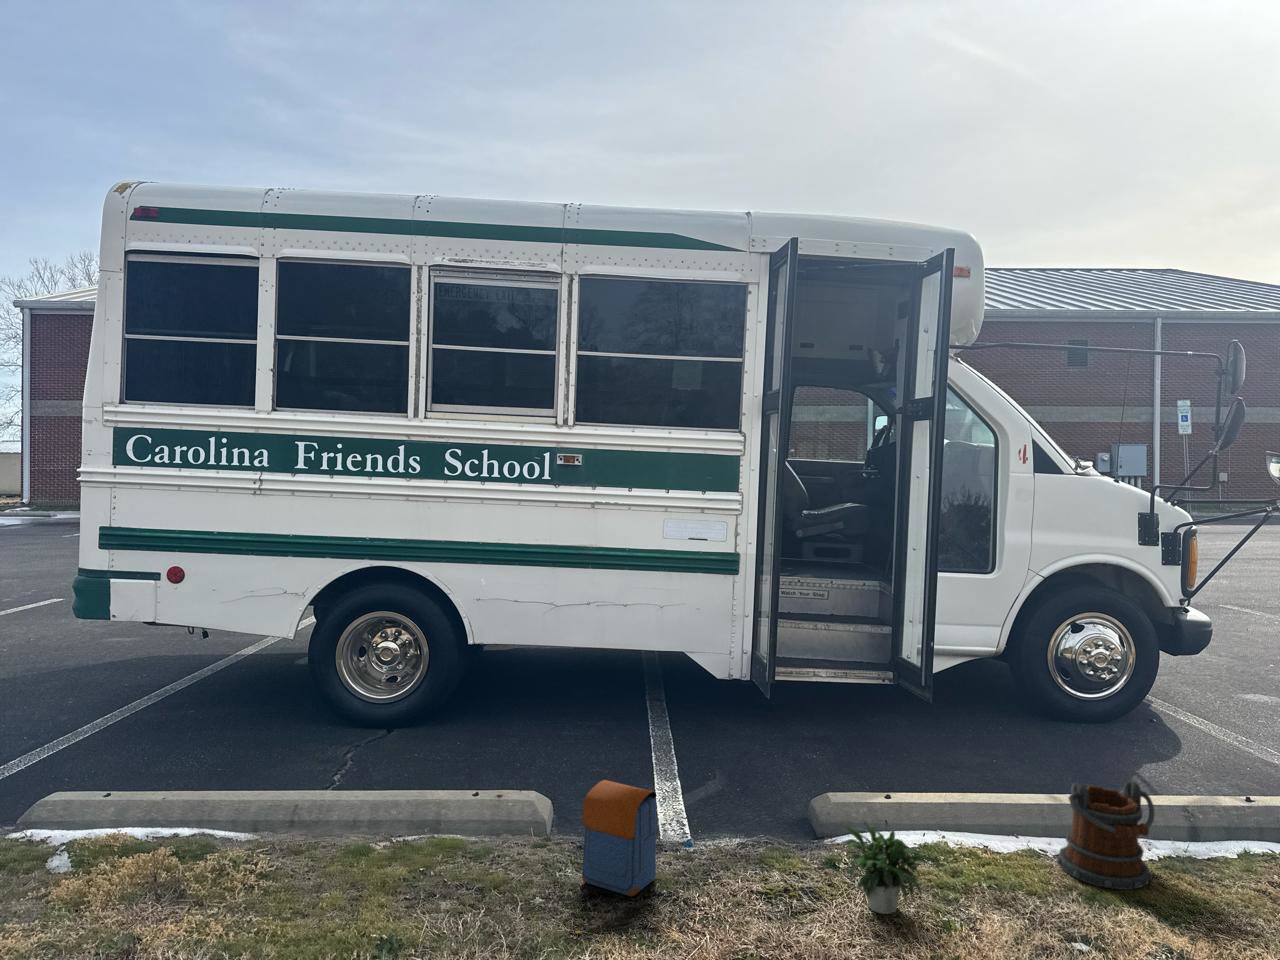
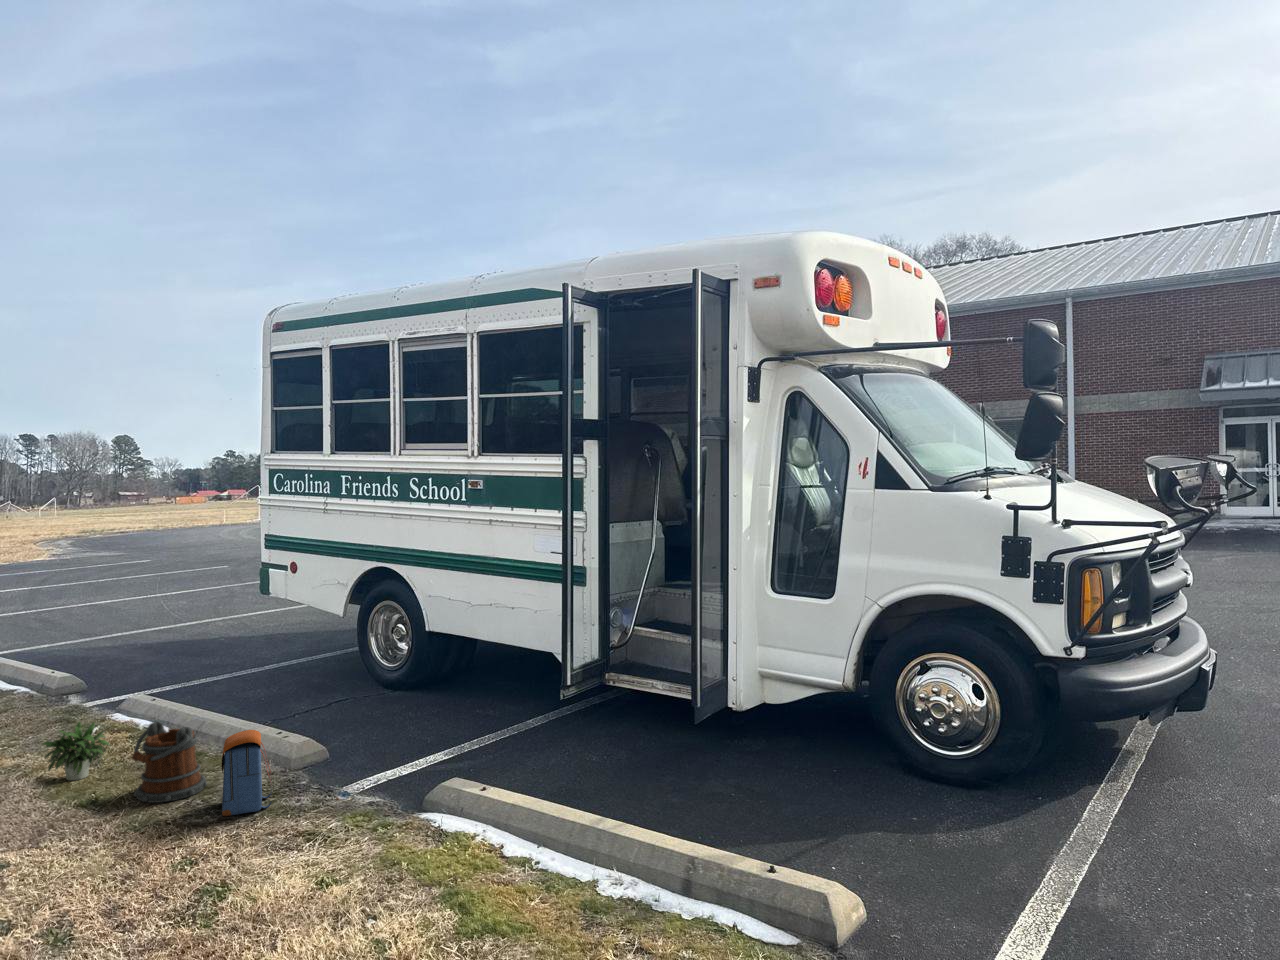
bucket: present [1057,781,1154,890] -> present [132,721,207,803]
potted plant: present [829,820,928,914] -> present [43,722,118,780]

